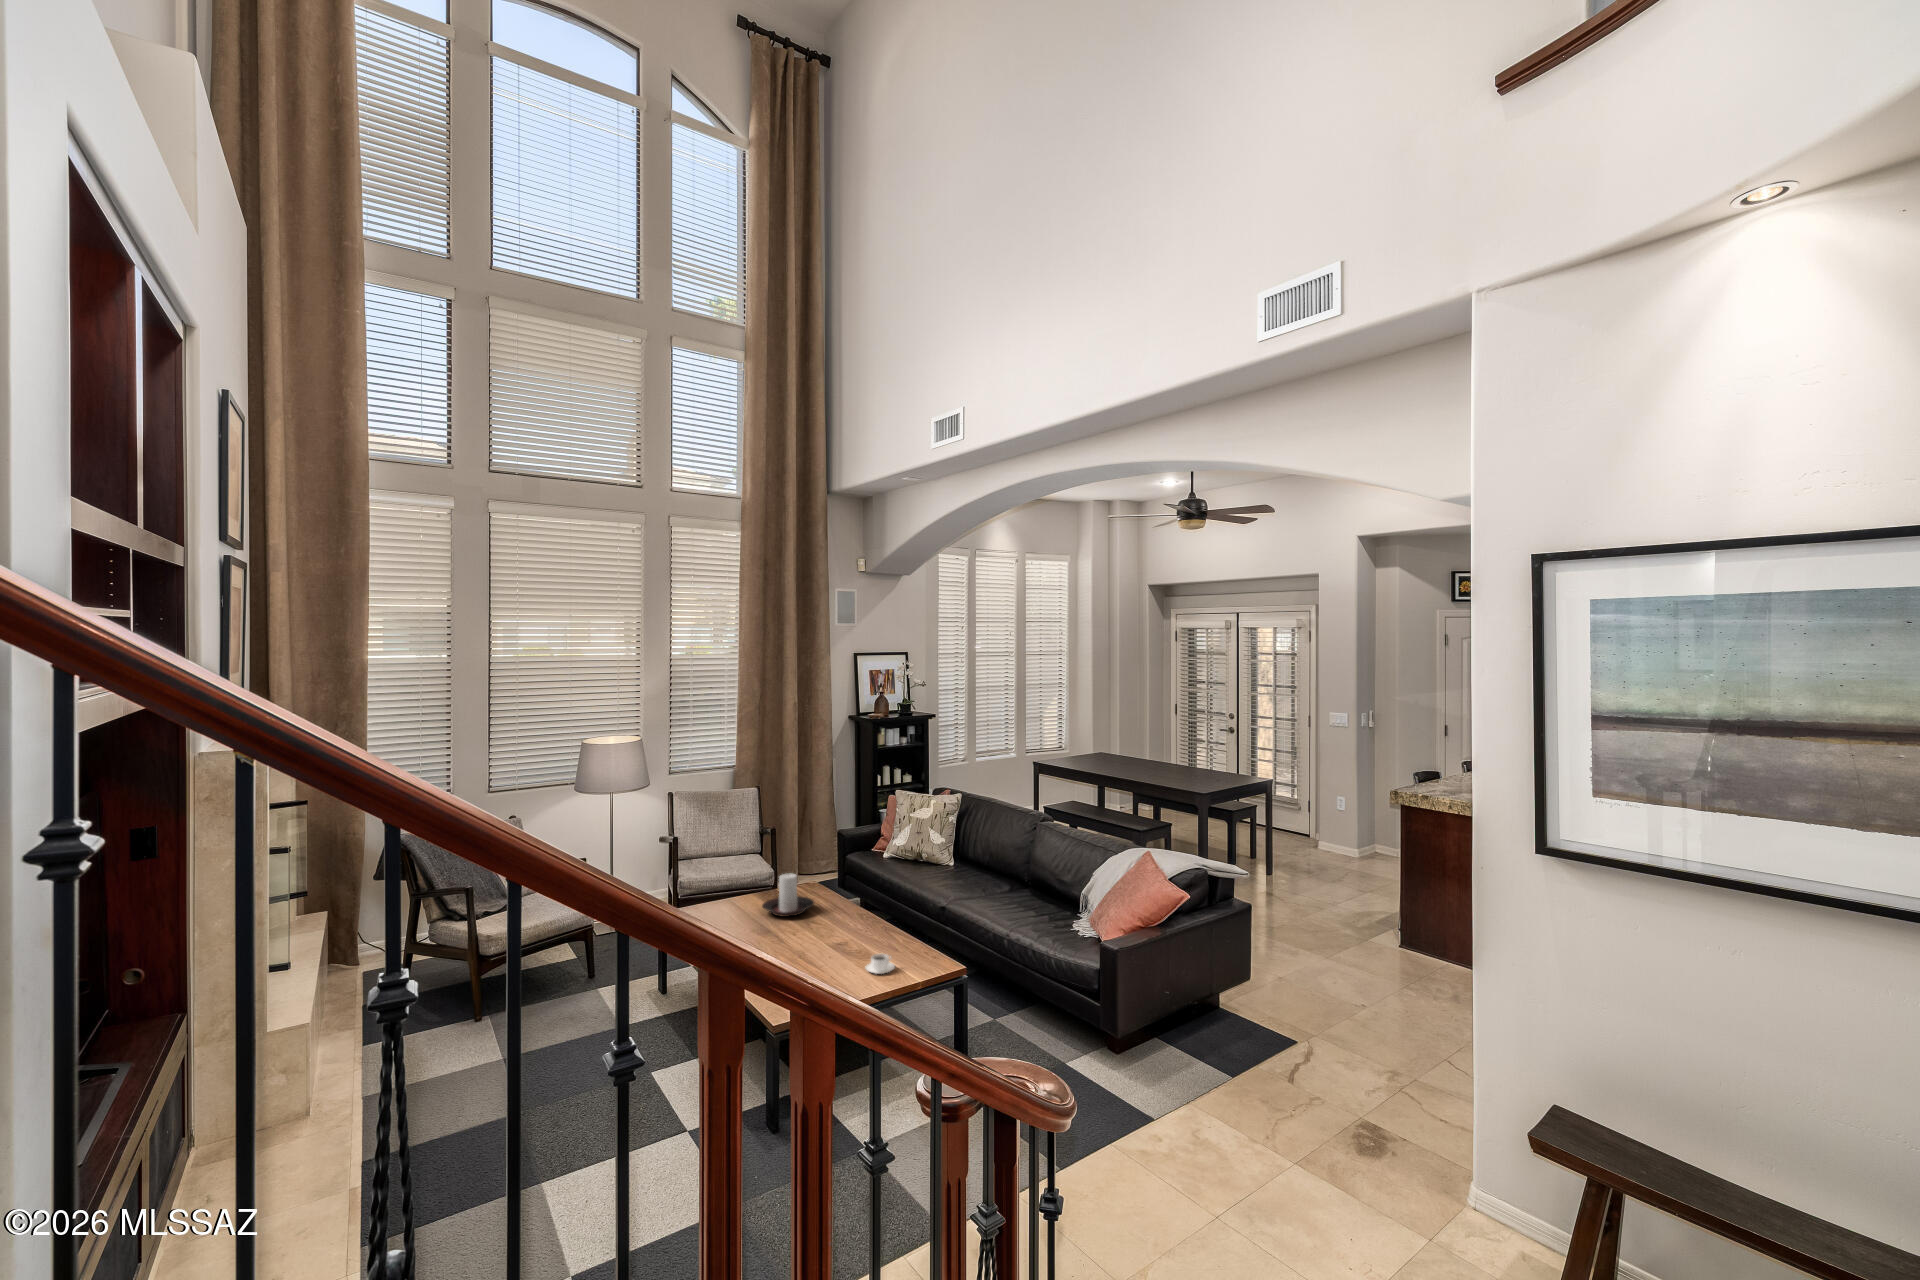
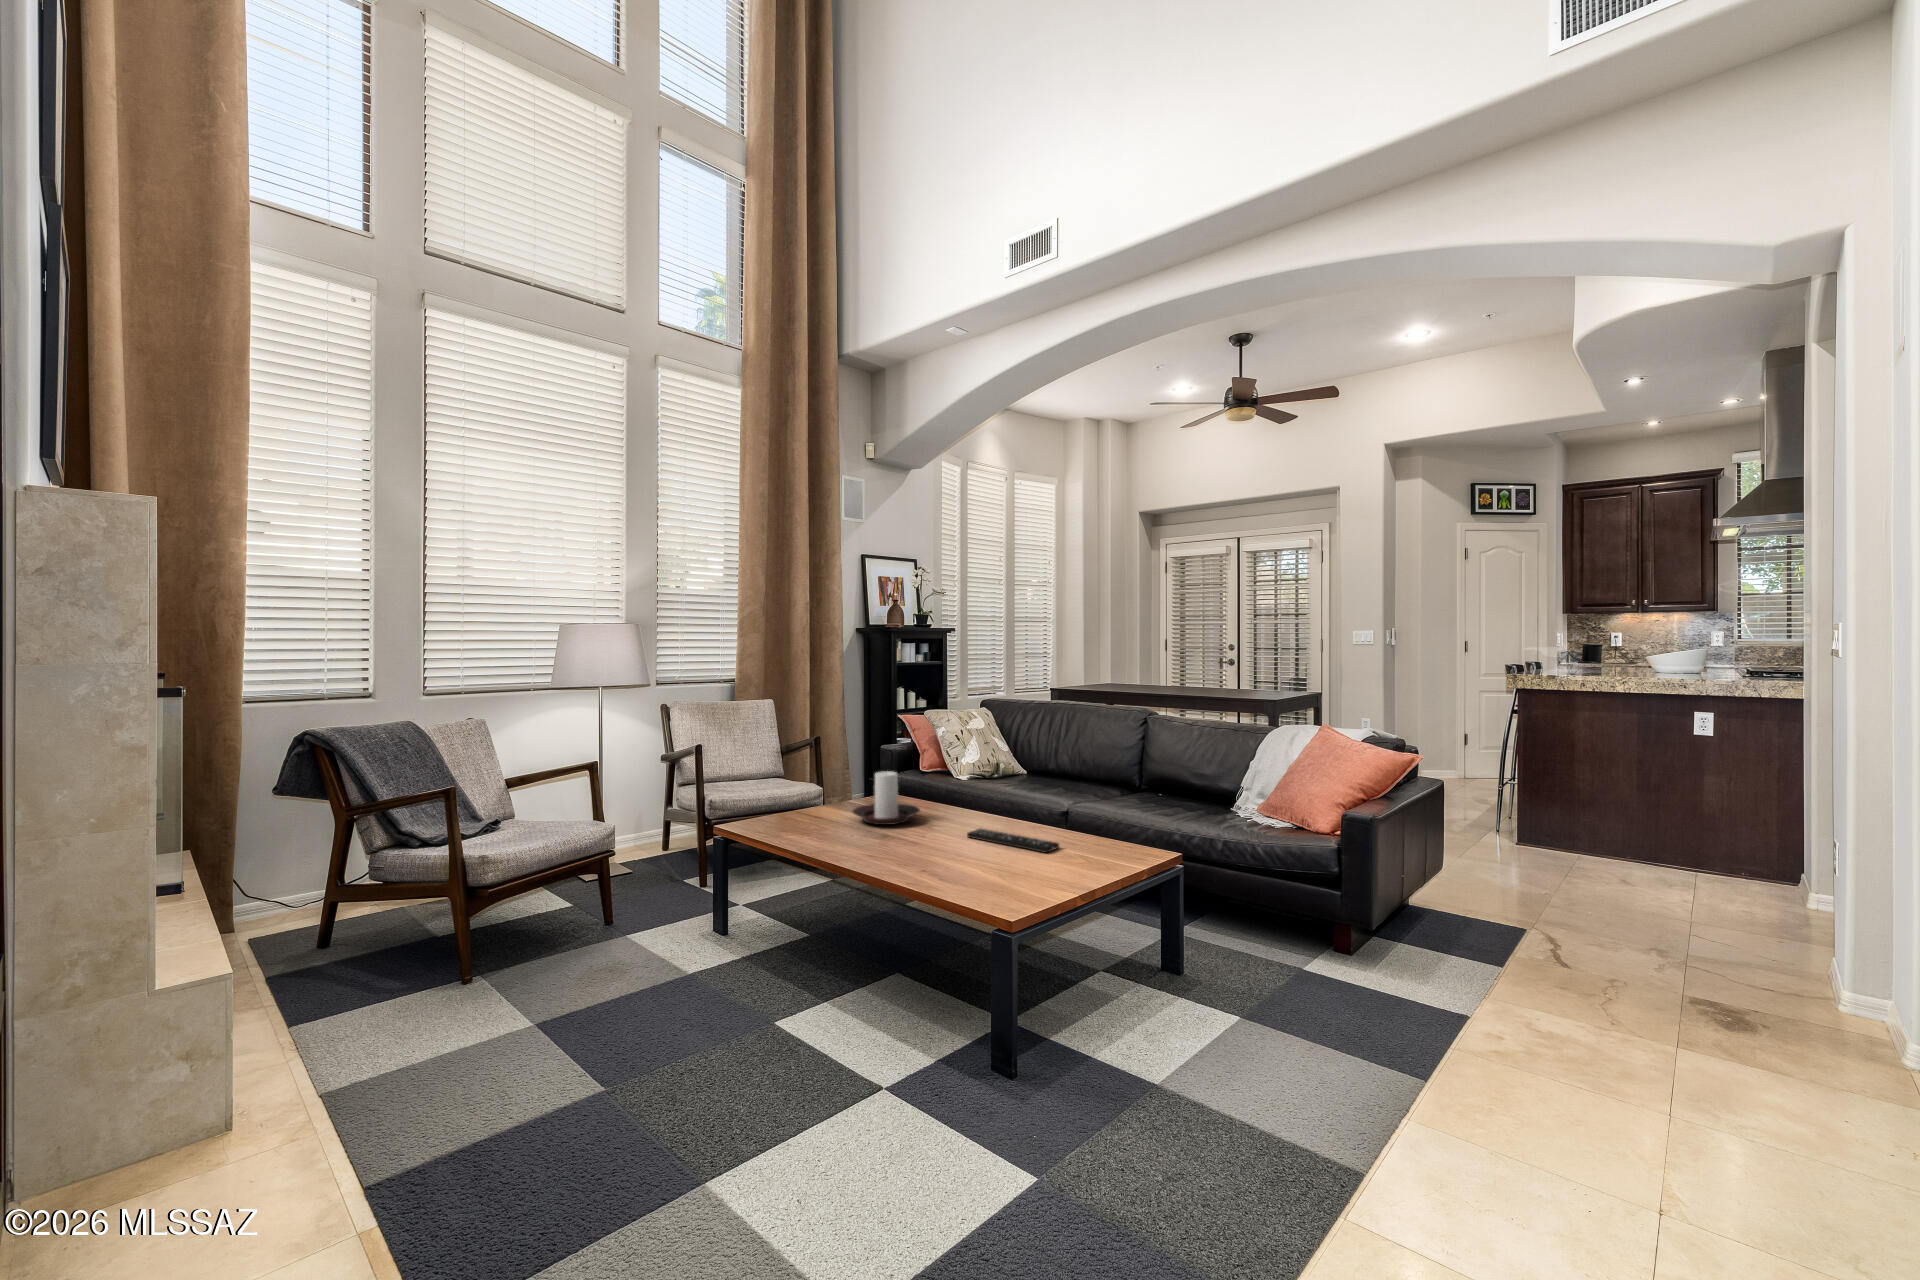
remote control: none [832,925,888,952] -> present [967,829,1059,853]
coffee cup: present [866,953,895,974] -> none [1058,850,1099,875]

